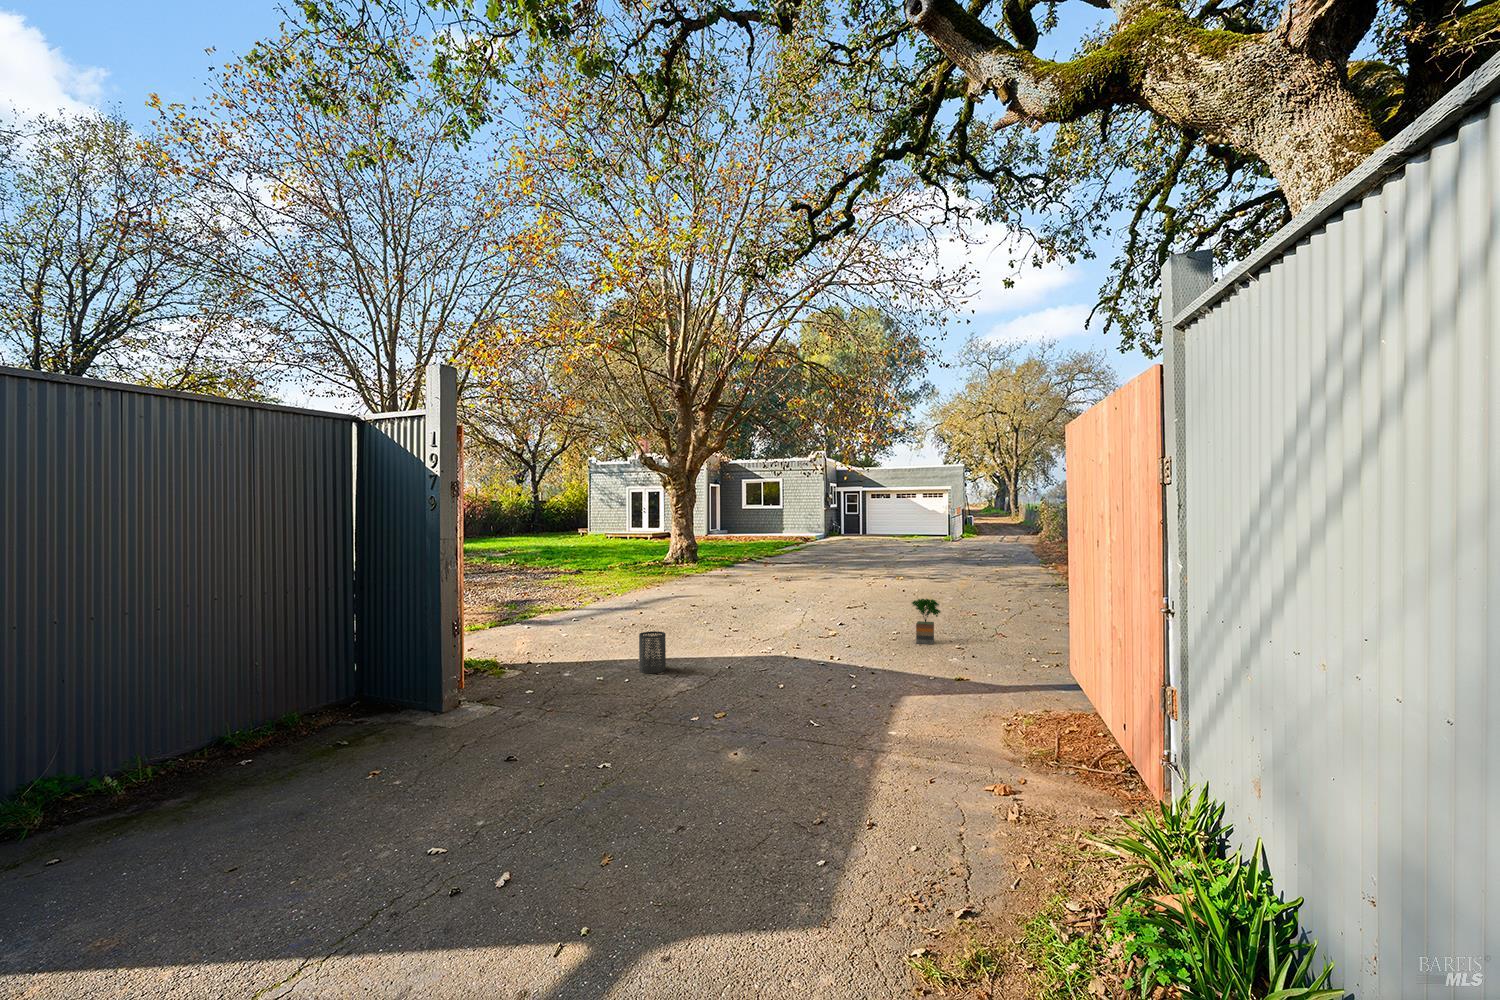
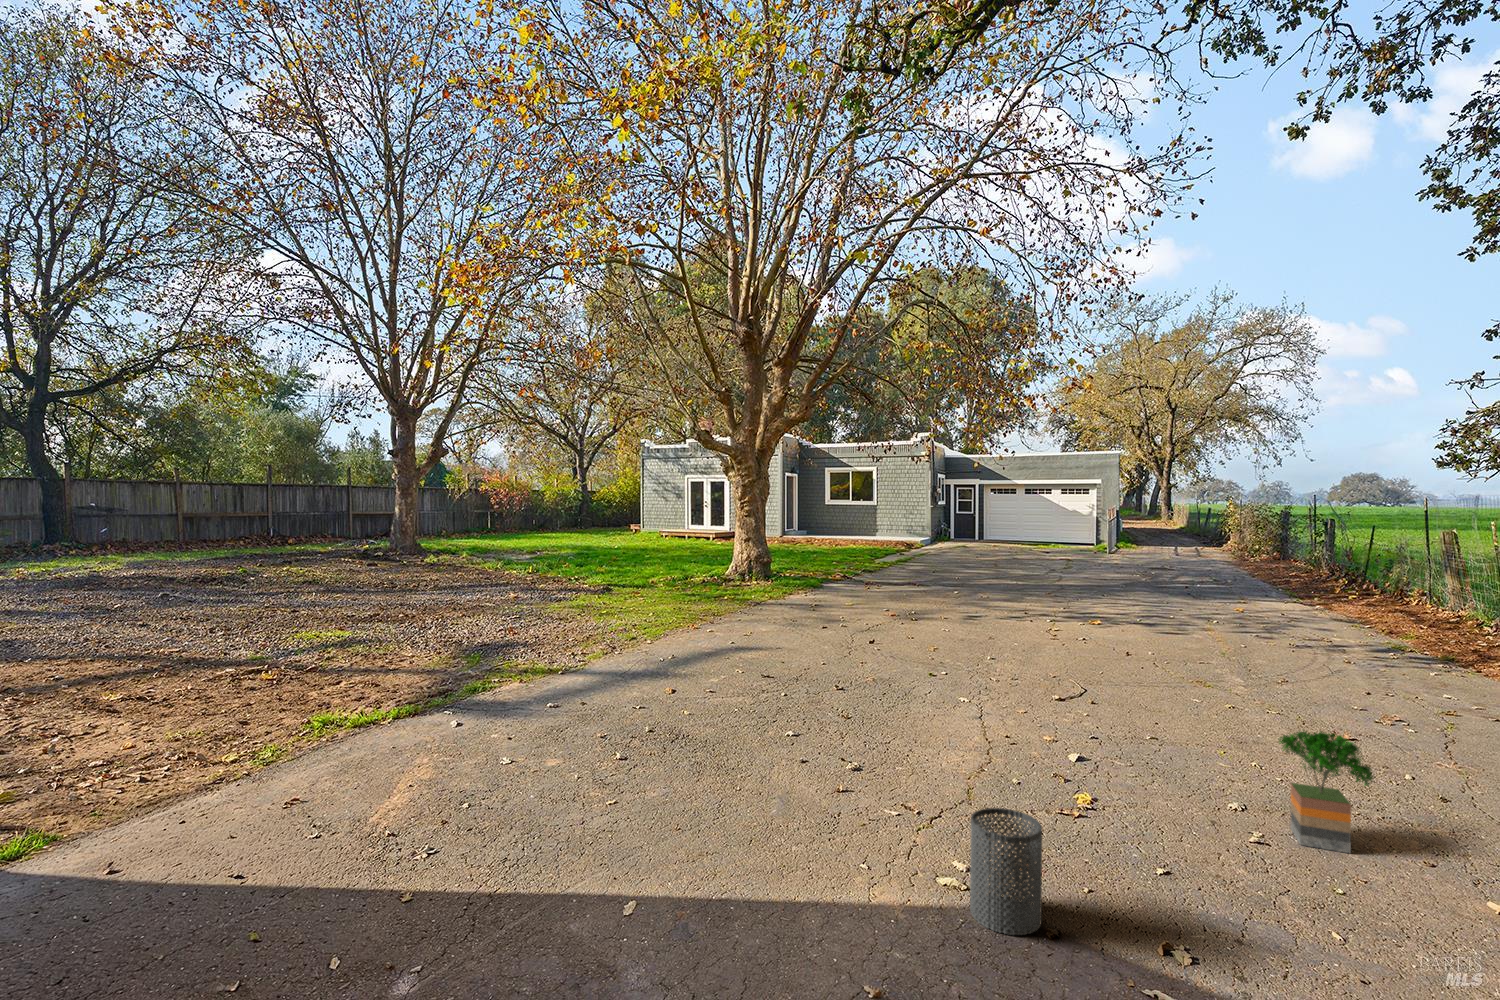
trash can: present [639,631,666,673] -> present [970,808,1042,935]

